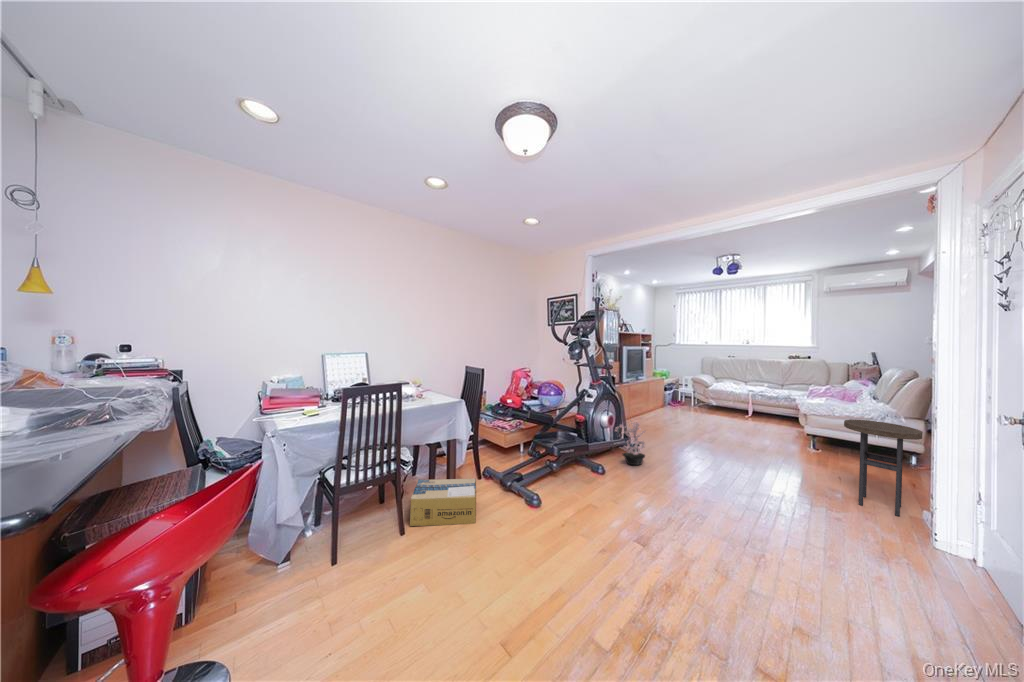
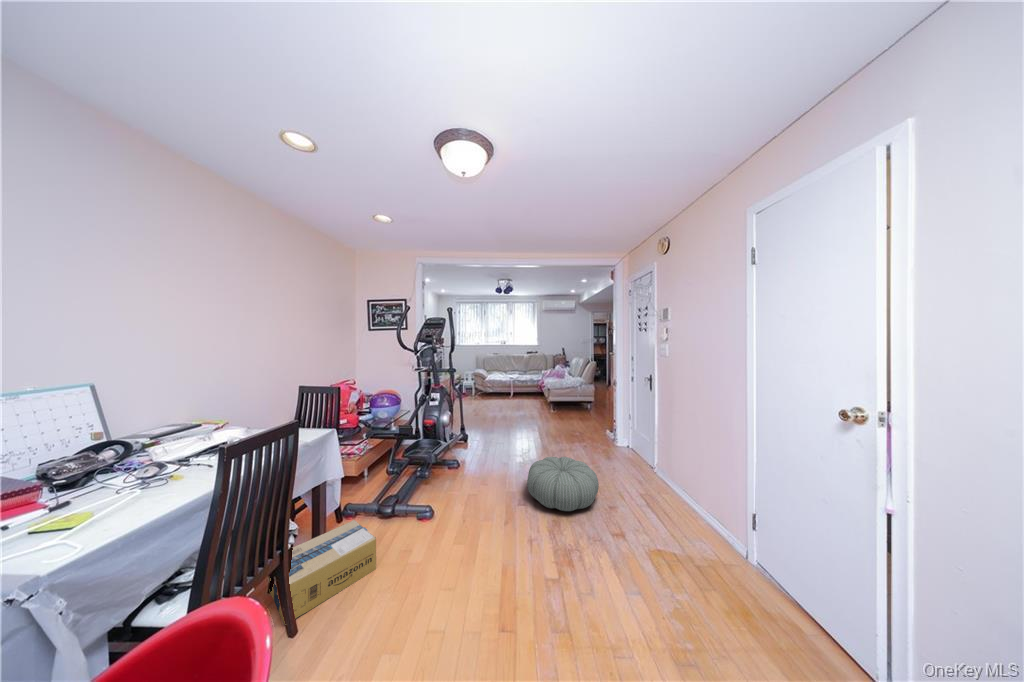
side table: present [844,419,923,516] -> none [581,389,610,438]
potted plant: present [615,420,645,465] -> none [458,411,482,452]
pouf: none [657,495,784,589] -> present [527,457,599,511]

